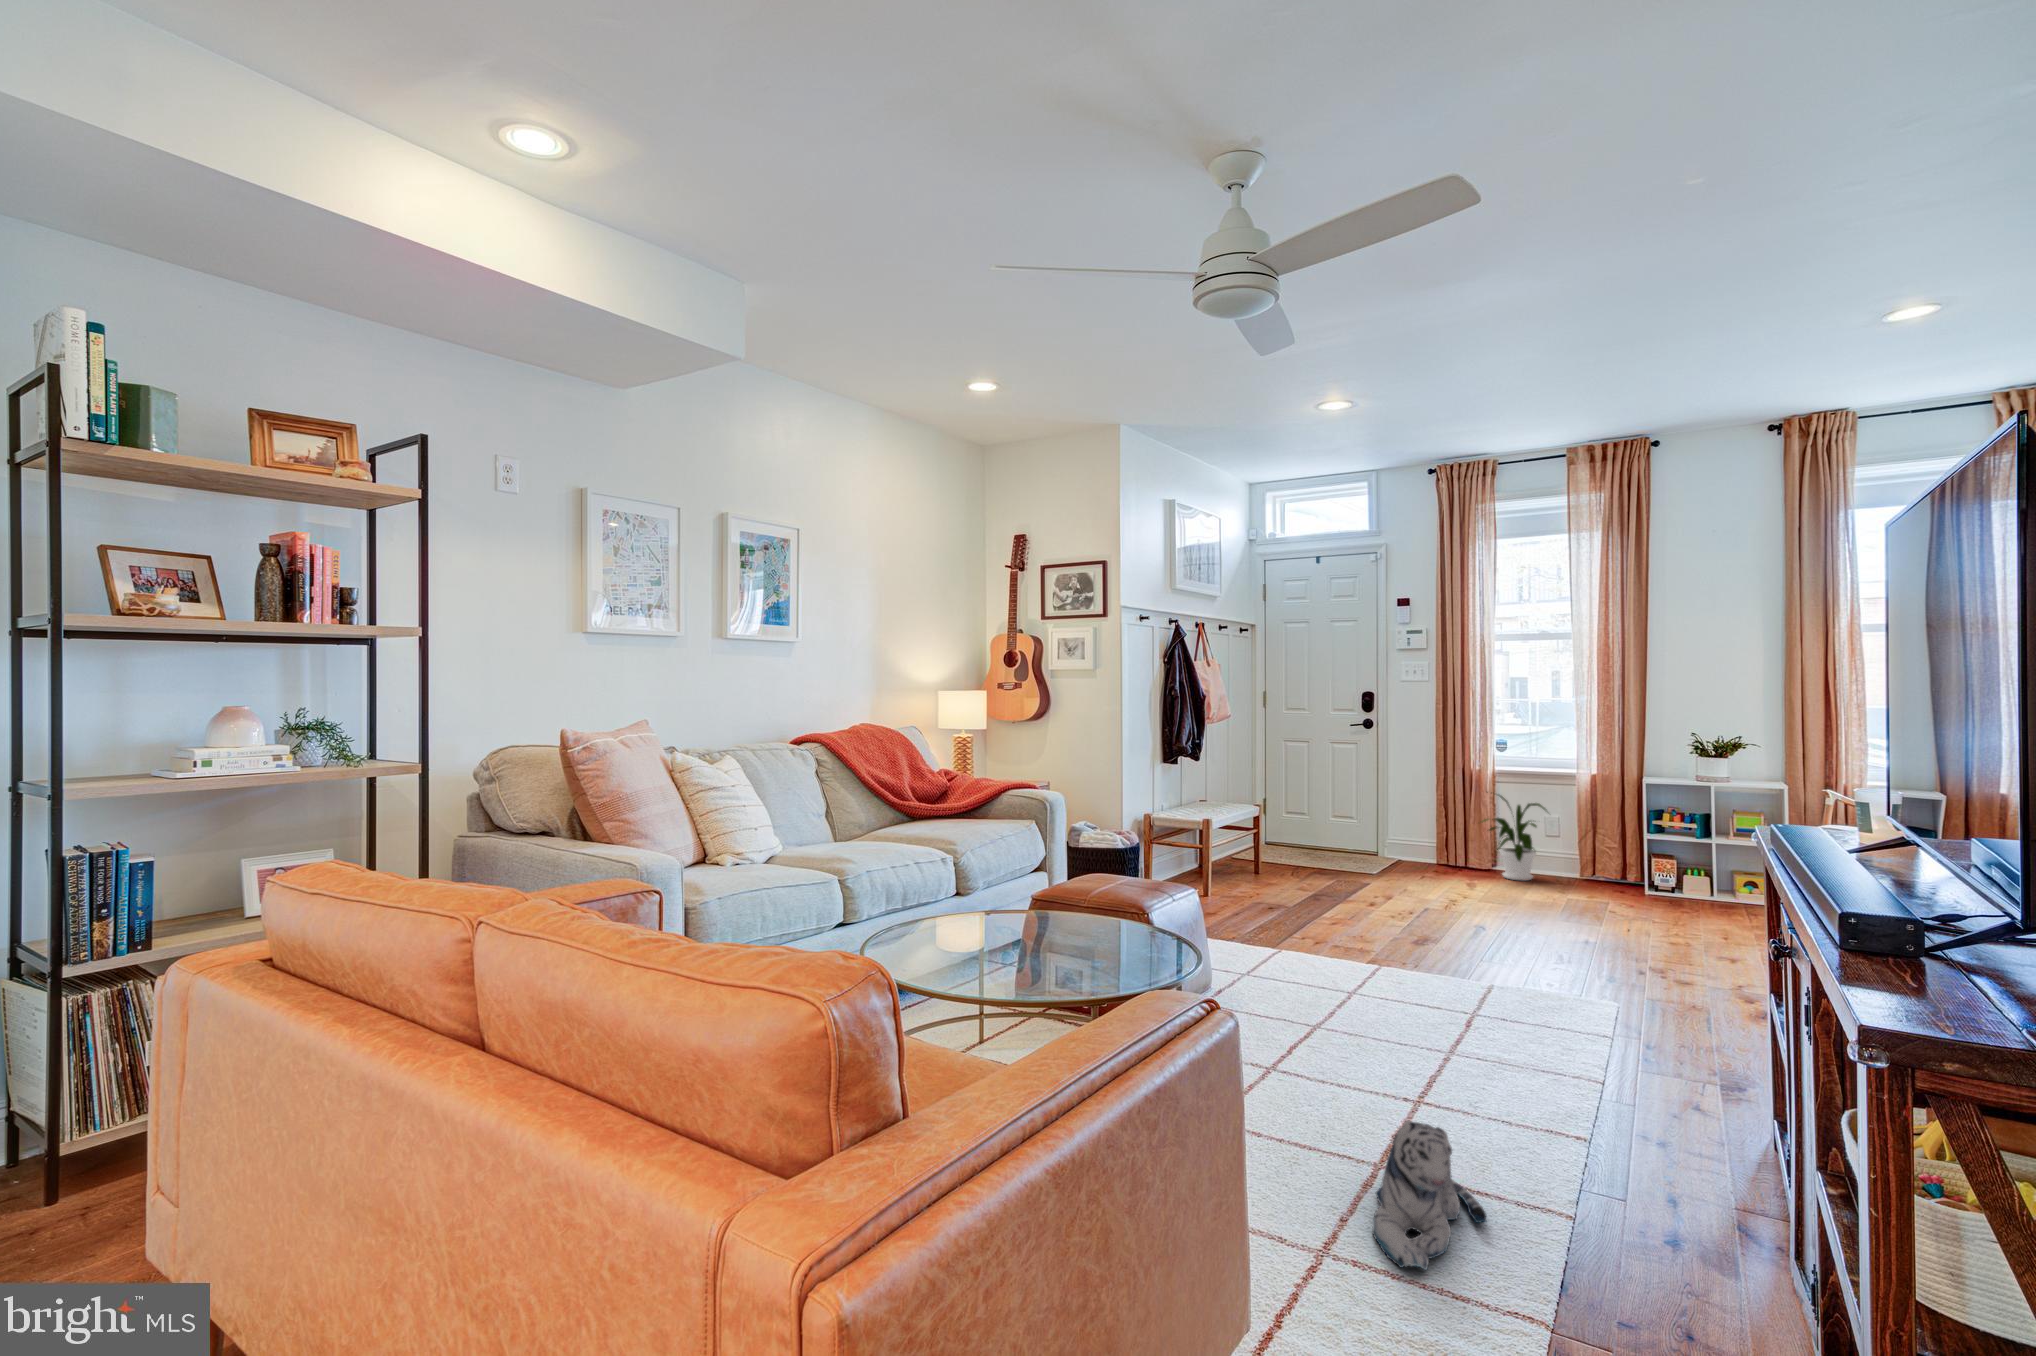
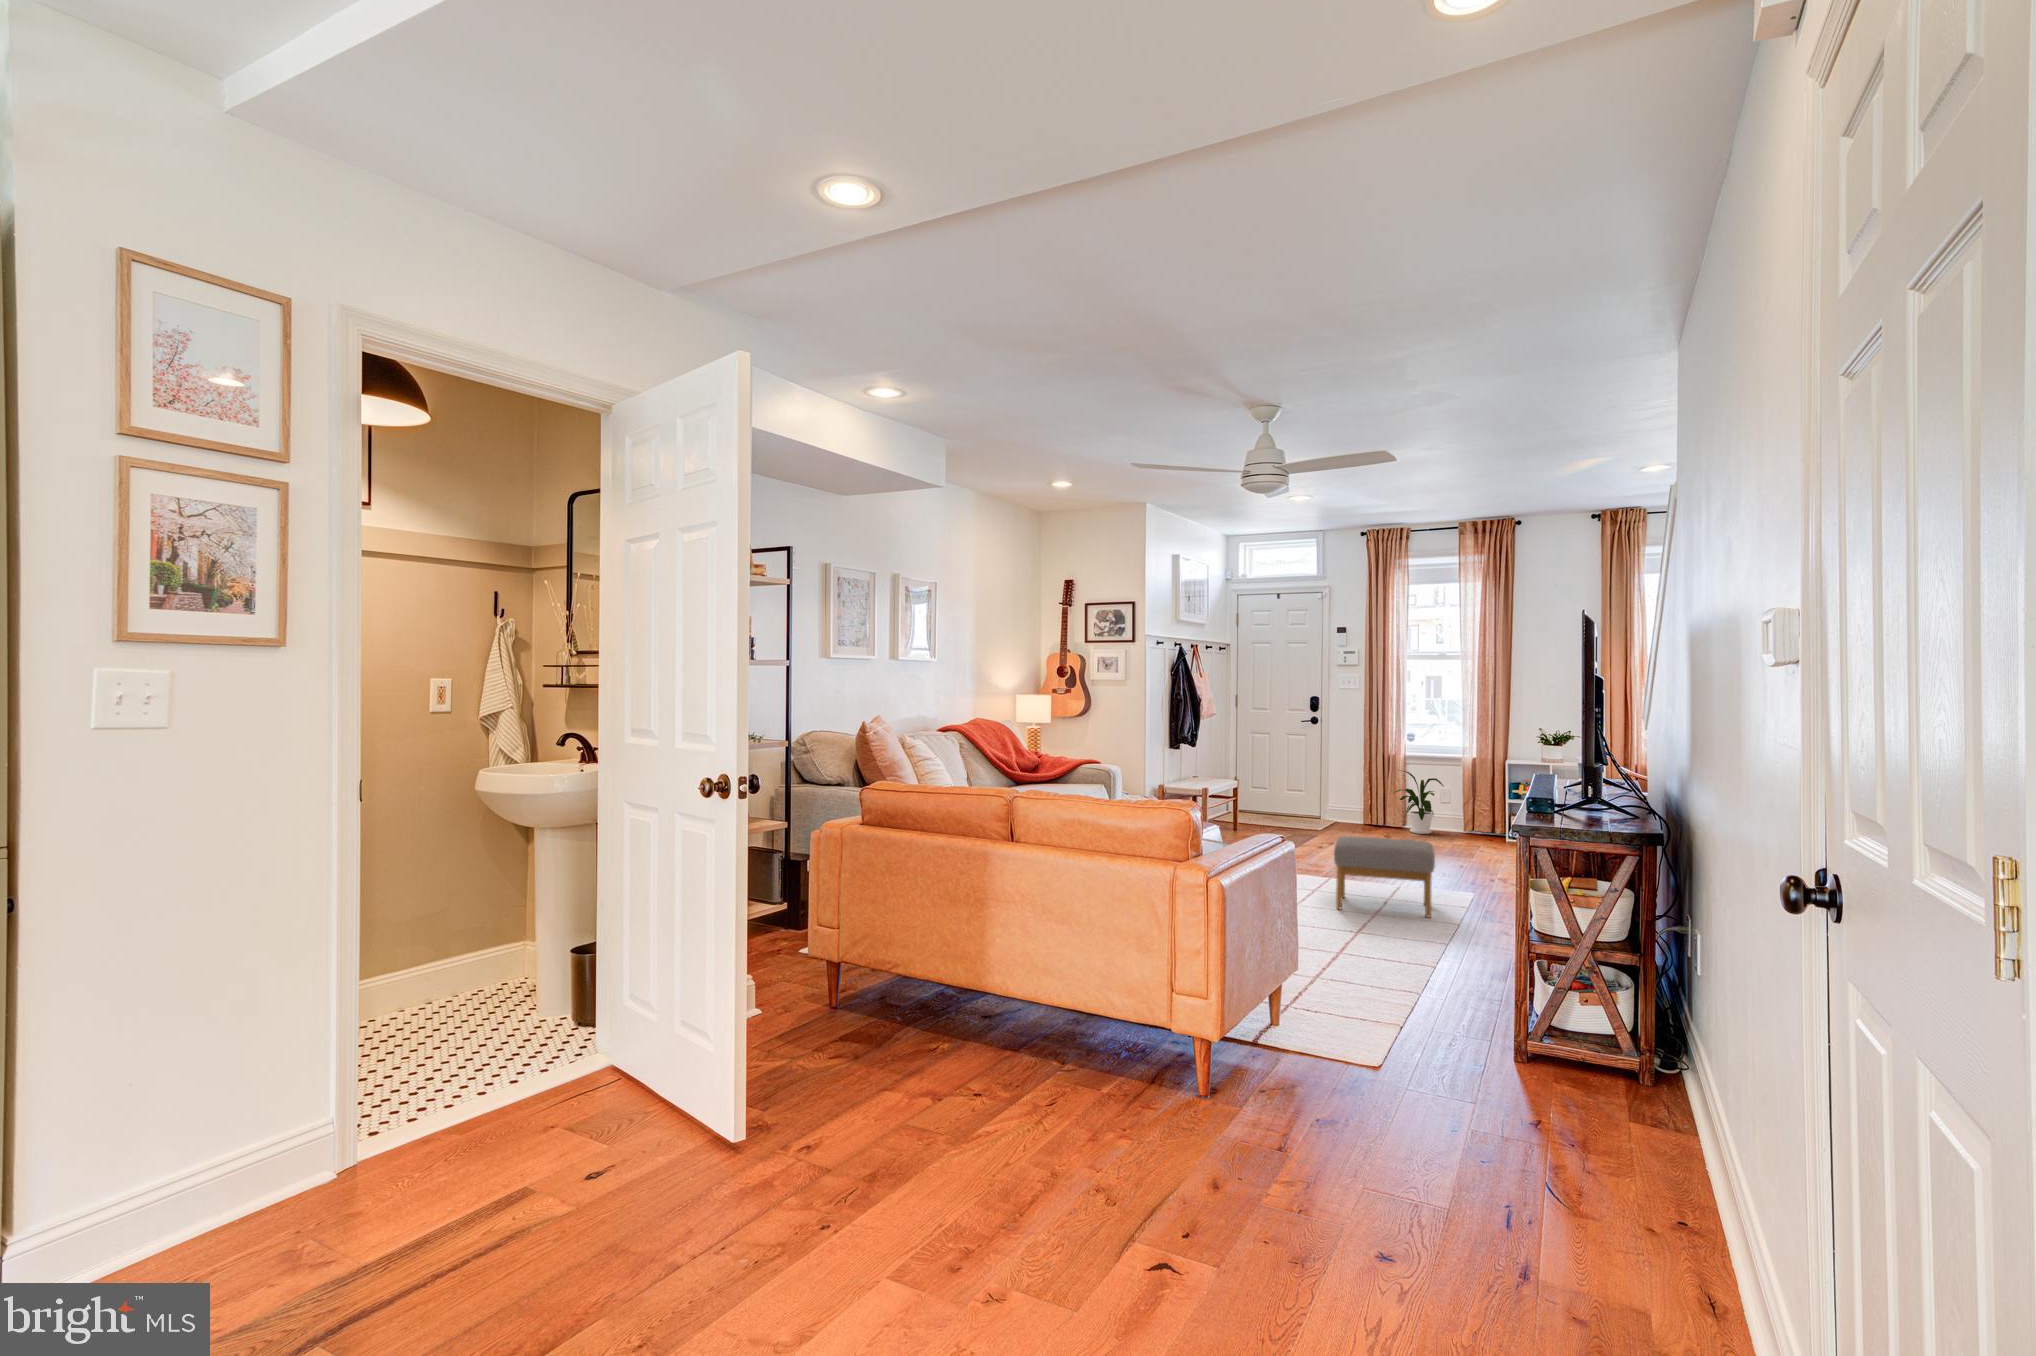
footstool: none [1378,909,1552,1058] -> present [1334,836,1435,918]
plush toy: present [1372,1120,1486,1270] -> none [1340,920,1396,984]

